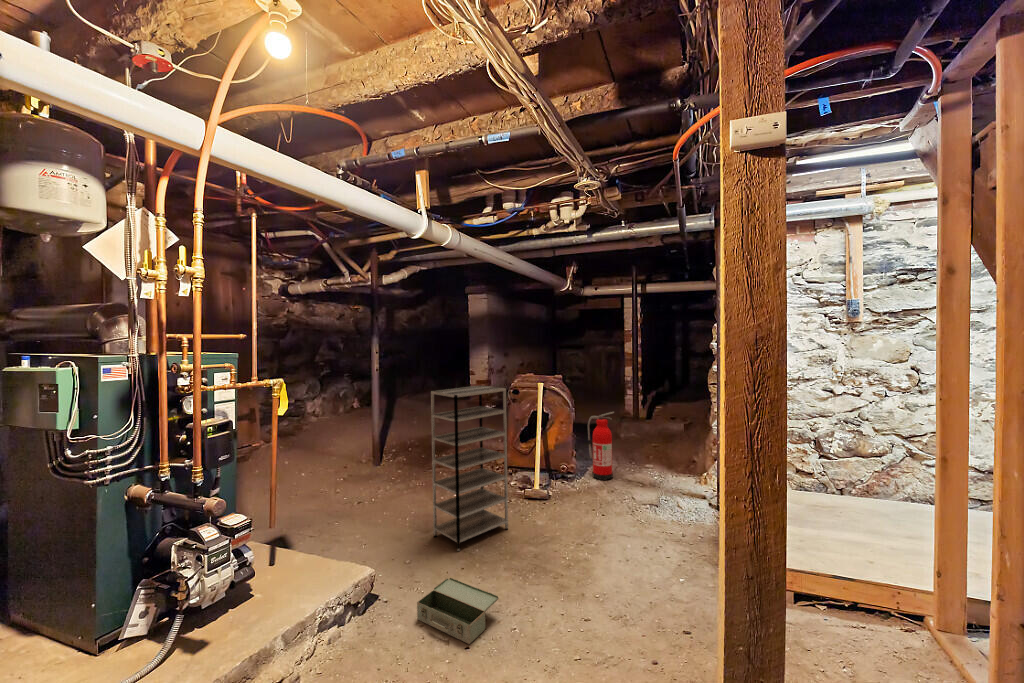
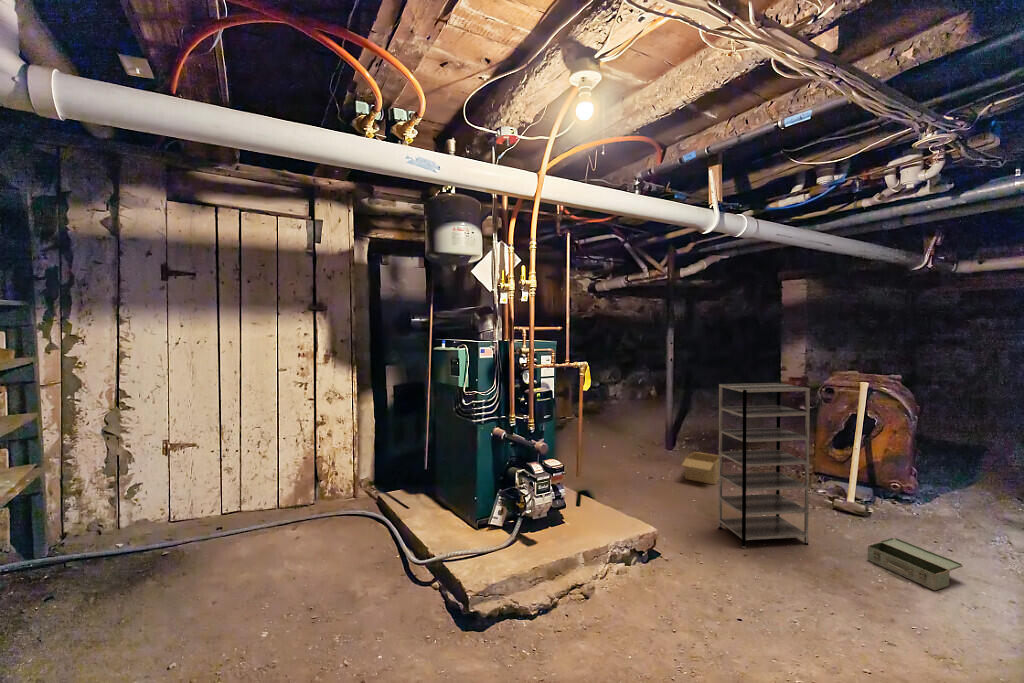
fire extinguisher: present [588,412,614,480] -> none [949,436,1000,527]
cardboard box: none [393,460,431,491] -> present [682,452,719,484]
toolbox: present [417,578,499,644] -> present [868,538,963,590]

